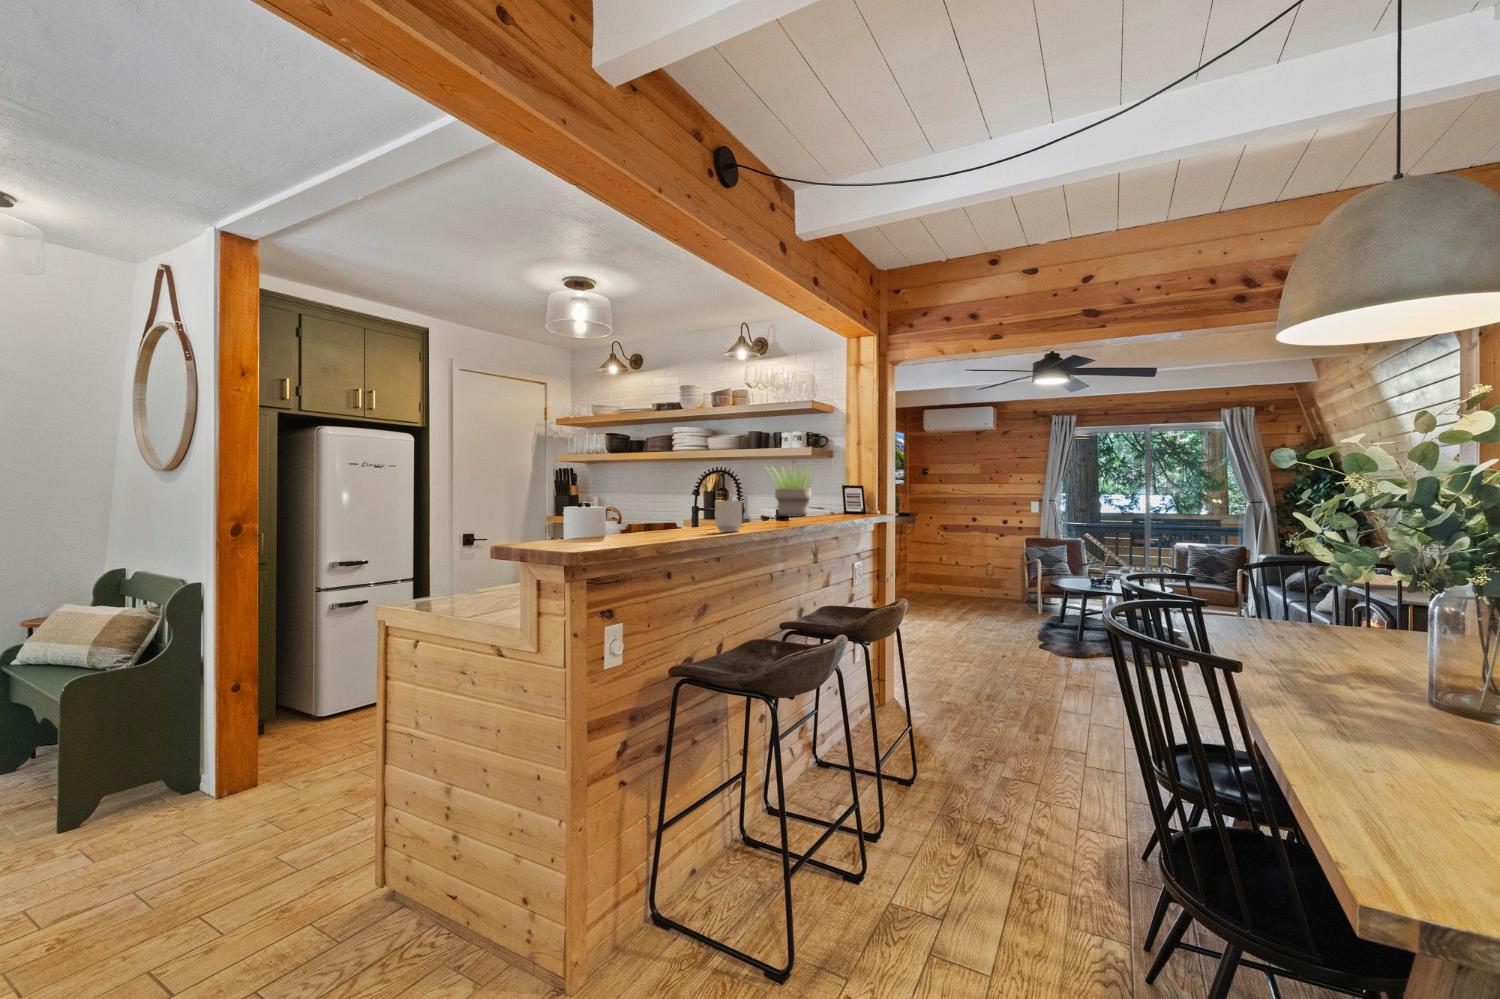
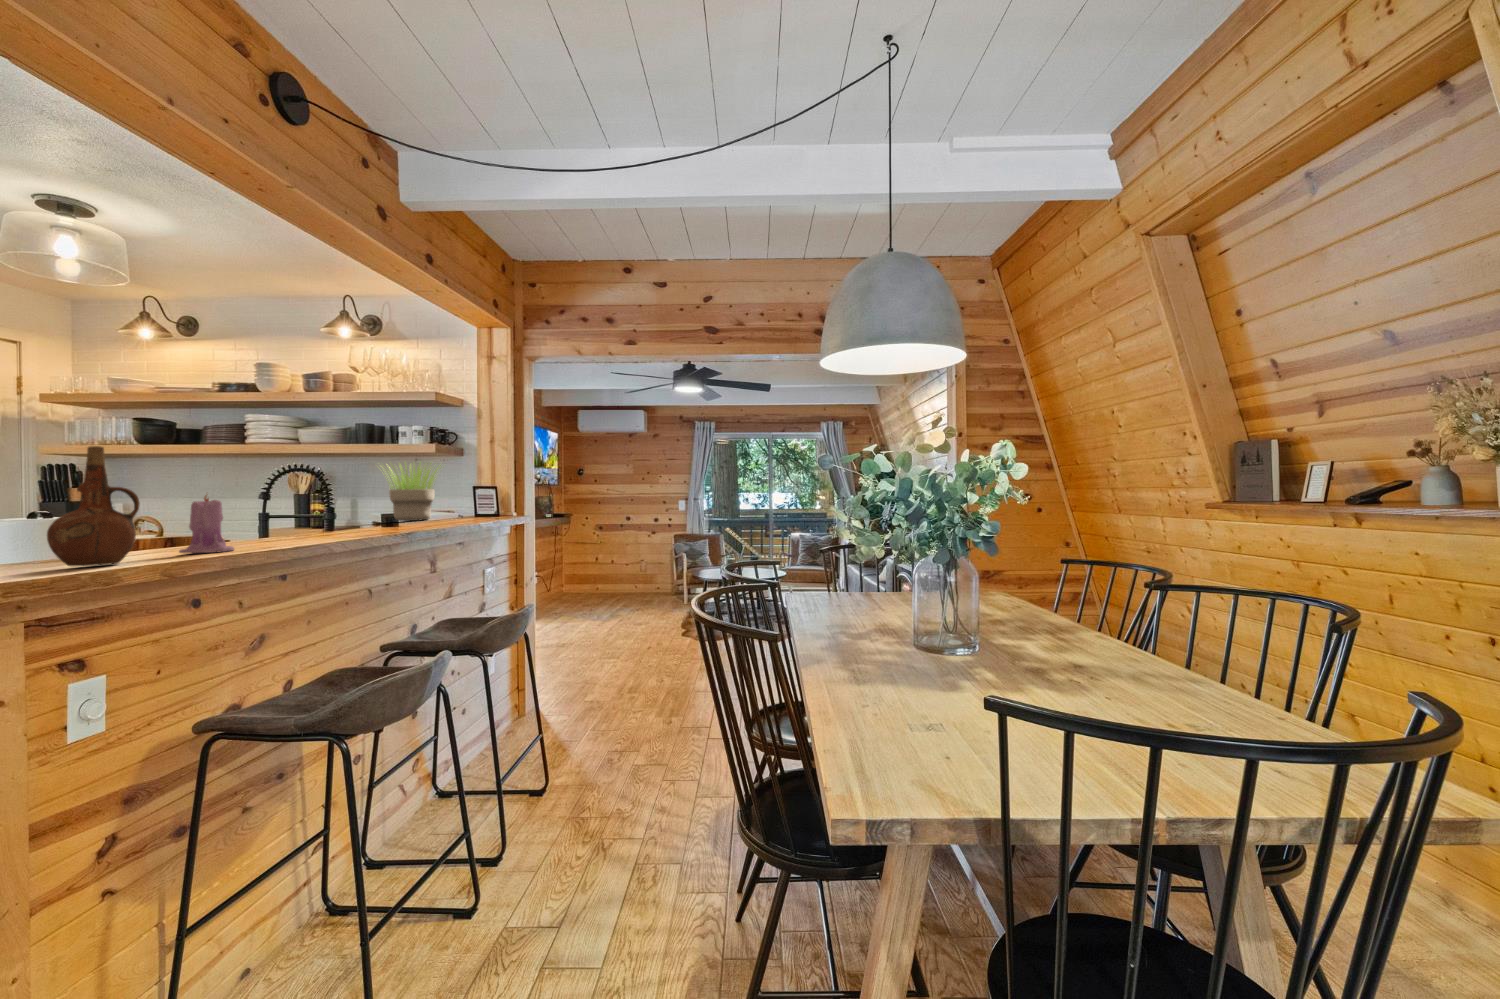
ceramic pitcher: none [589,456,641,543] -> present [47,446,140,566]
candle: none [657,489,692,537] -> present [179,495,234,553]
mug: present [715,501,742,532] -> none [274,505,315,543]

